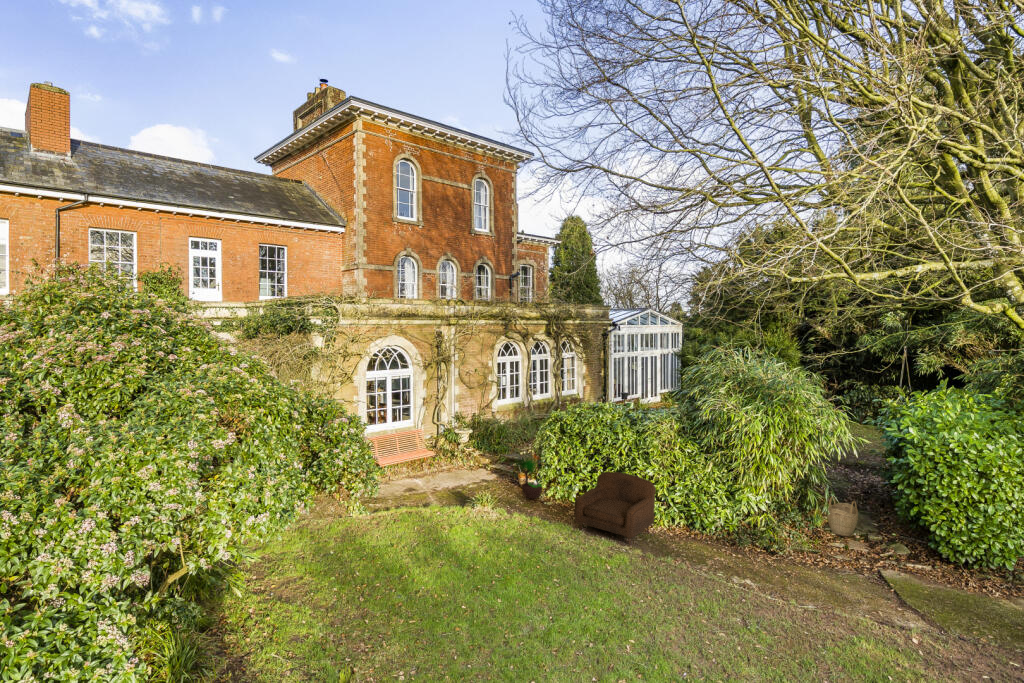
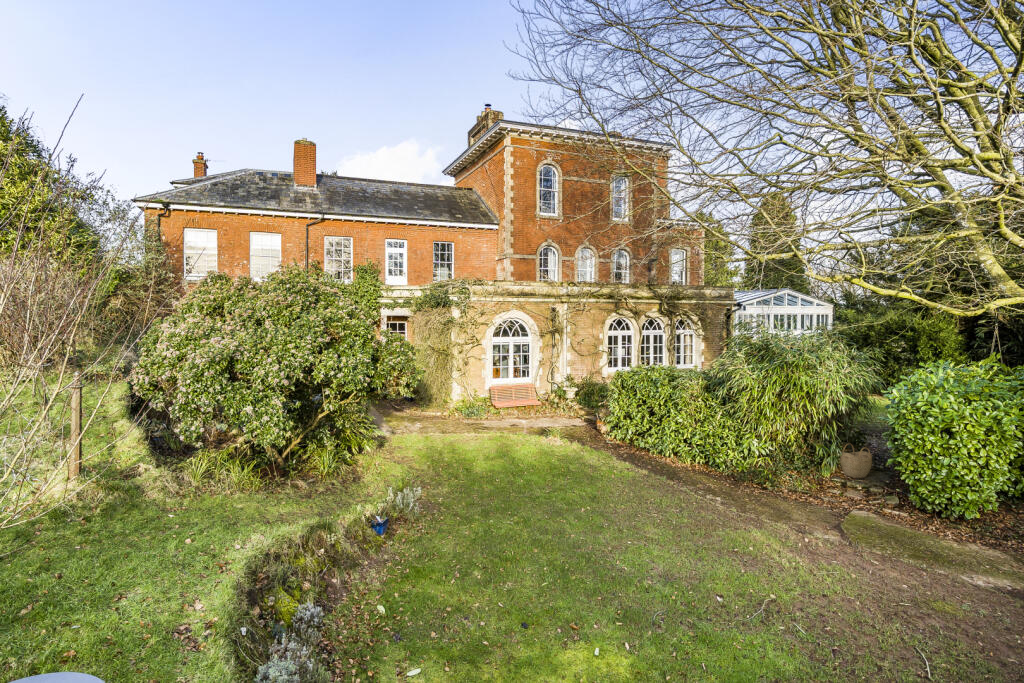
potted tree: present [516,458,542,499] -> none [583,395,605,433]
armchair: present [575,472,656,544] -> none [610,409,677,458]

